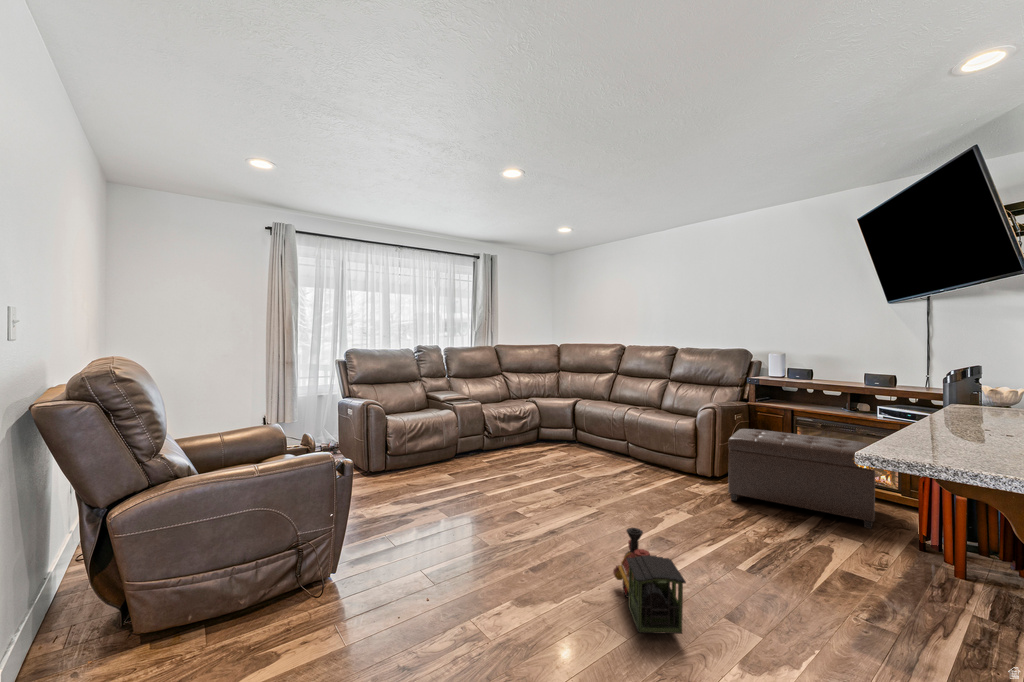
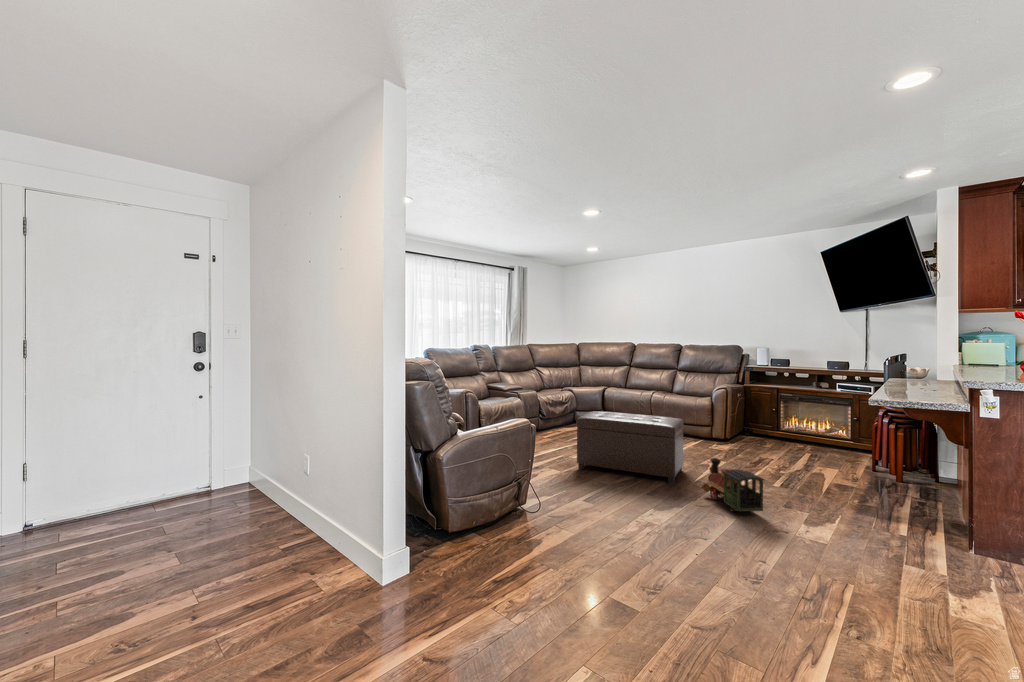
ottoman: present [728,429,875,529] -> present [576,411,684,484]

